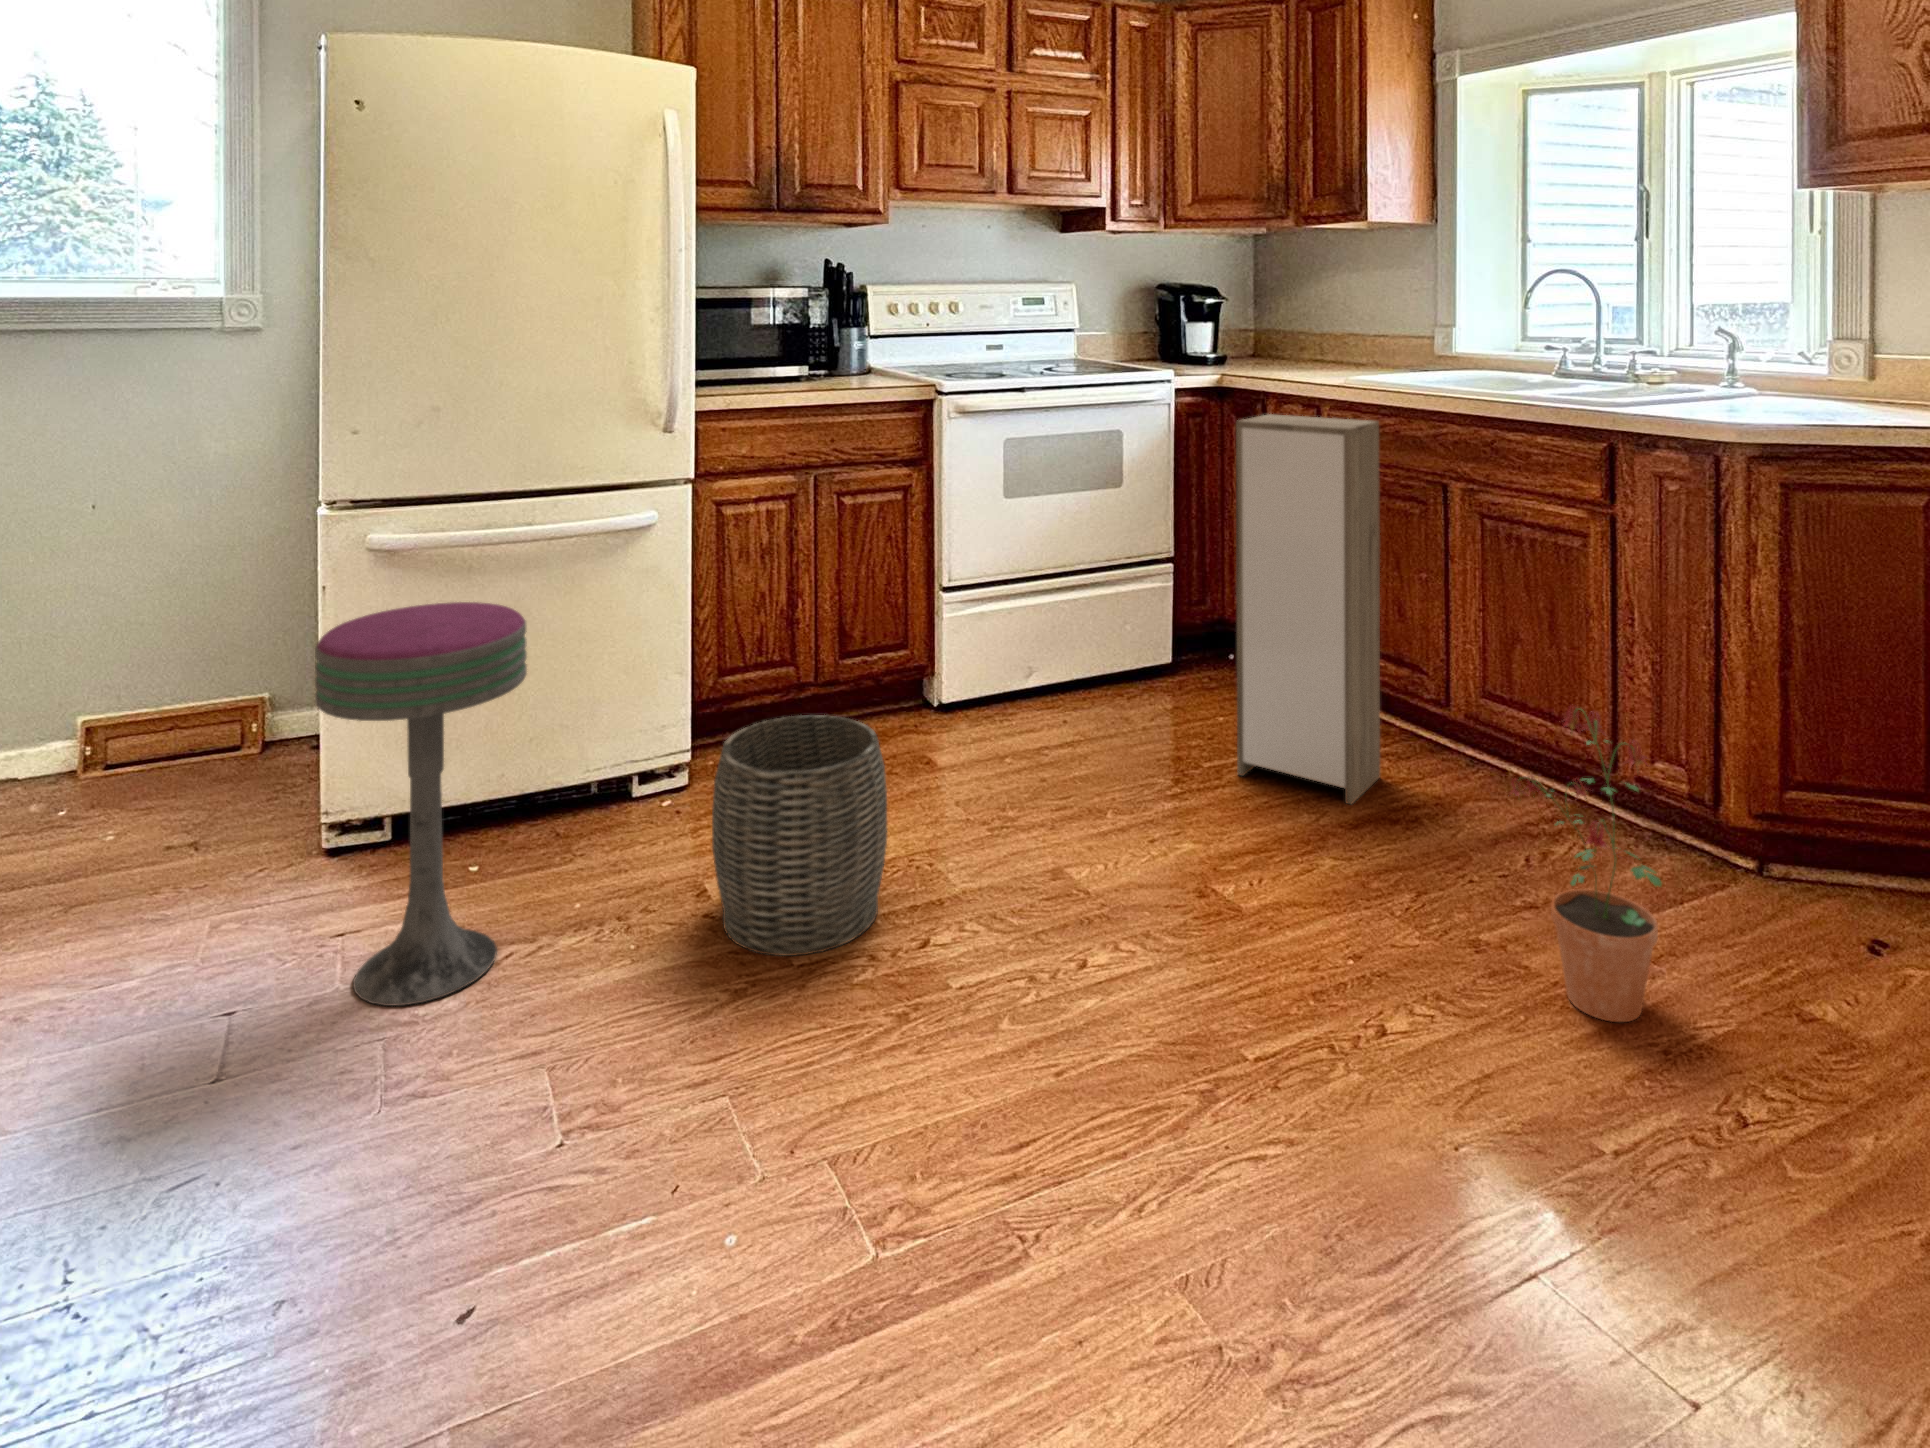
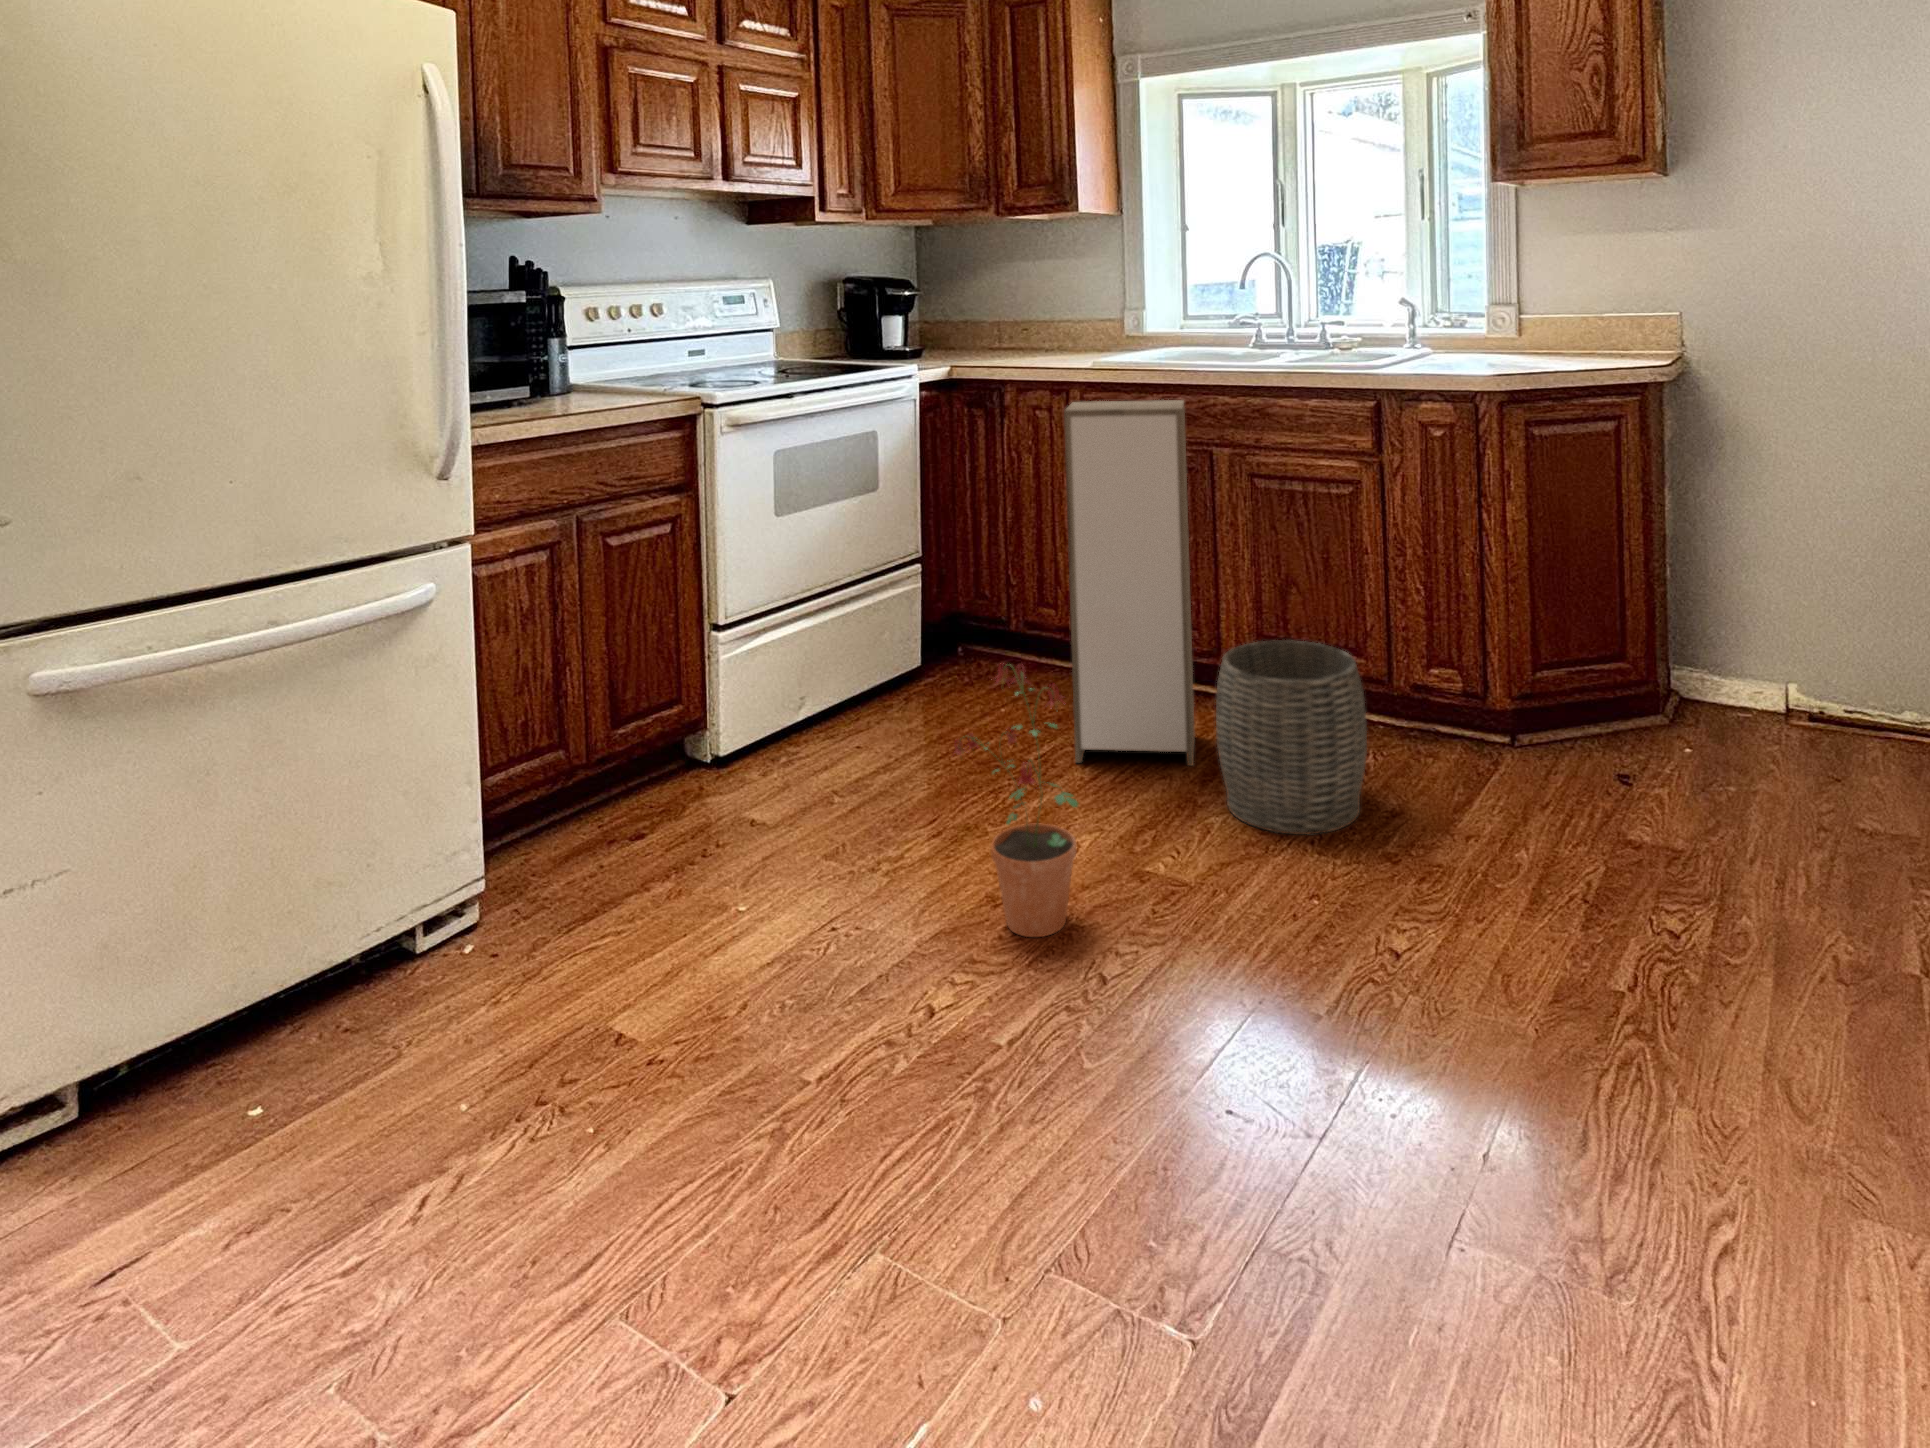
bar stool: present [315,602,527,1006] -> none [134,732,449,1331]
potted plant: present [1512,707,1662,1022] -> present [955,664,1078,937]
woven basket: present [712,715,887,956] -> present [1216,640,1367,835]

